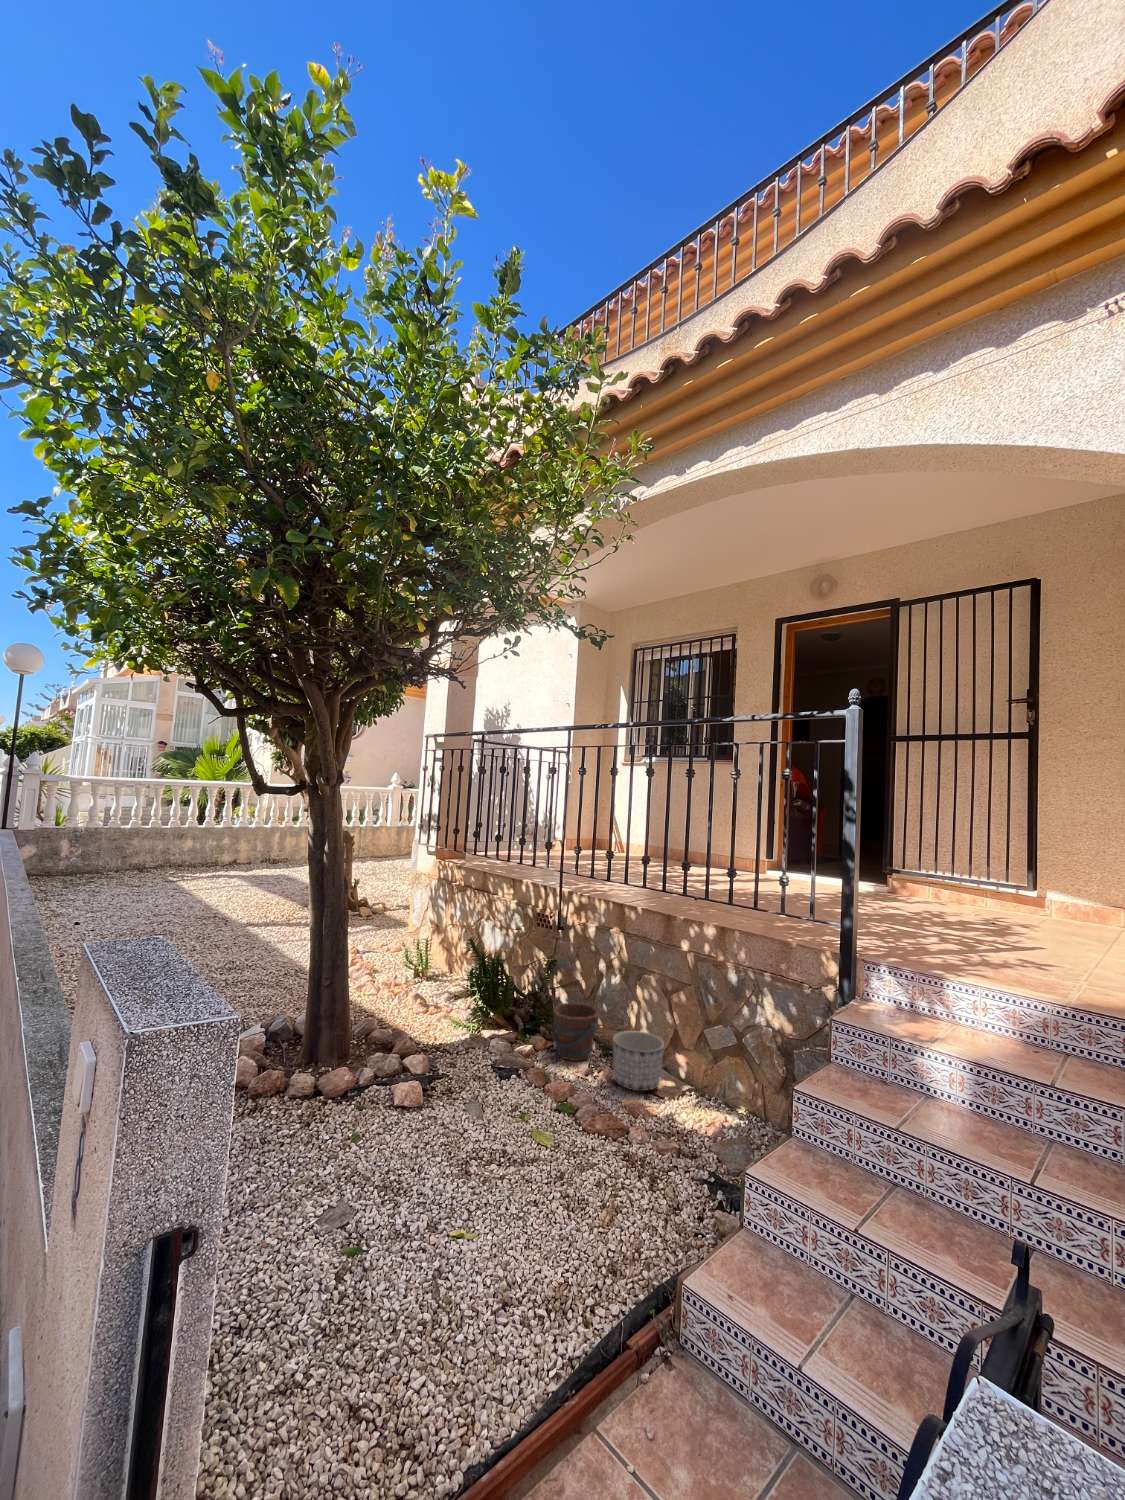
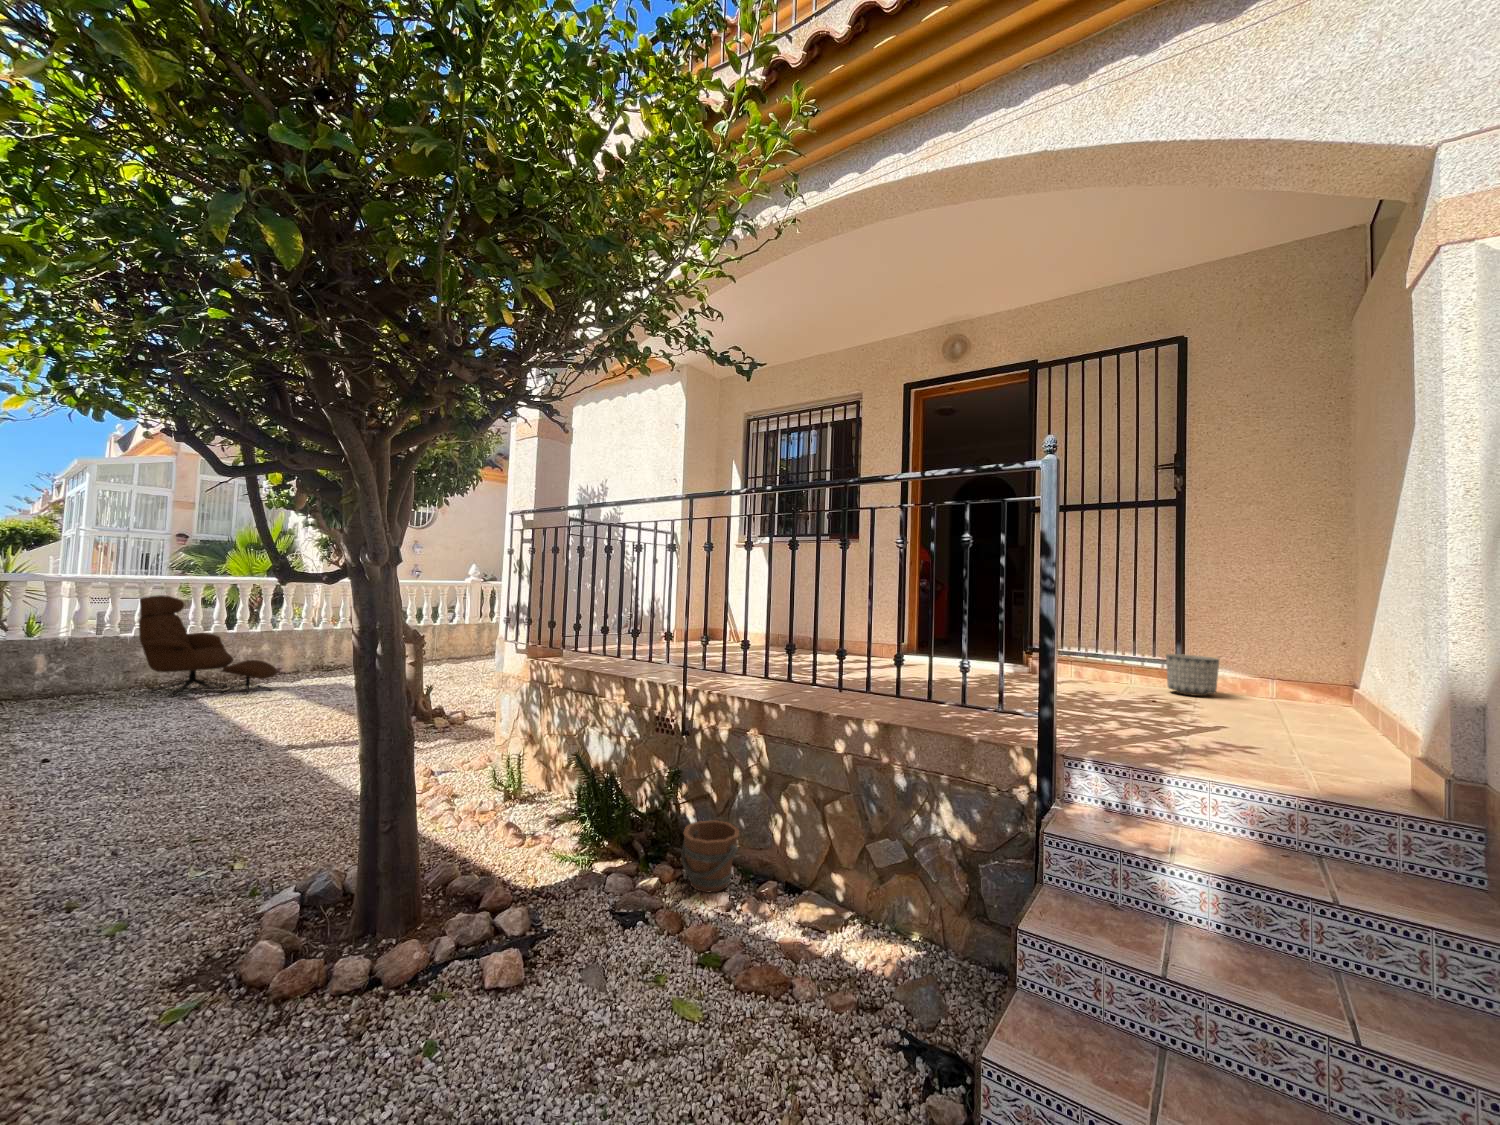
lounge chair: none [135,797,235,881] -> present [139,595,277,696]
planter: present [613,1031,664,1091] -> present [1166,654,1219,696]

